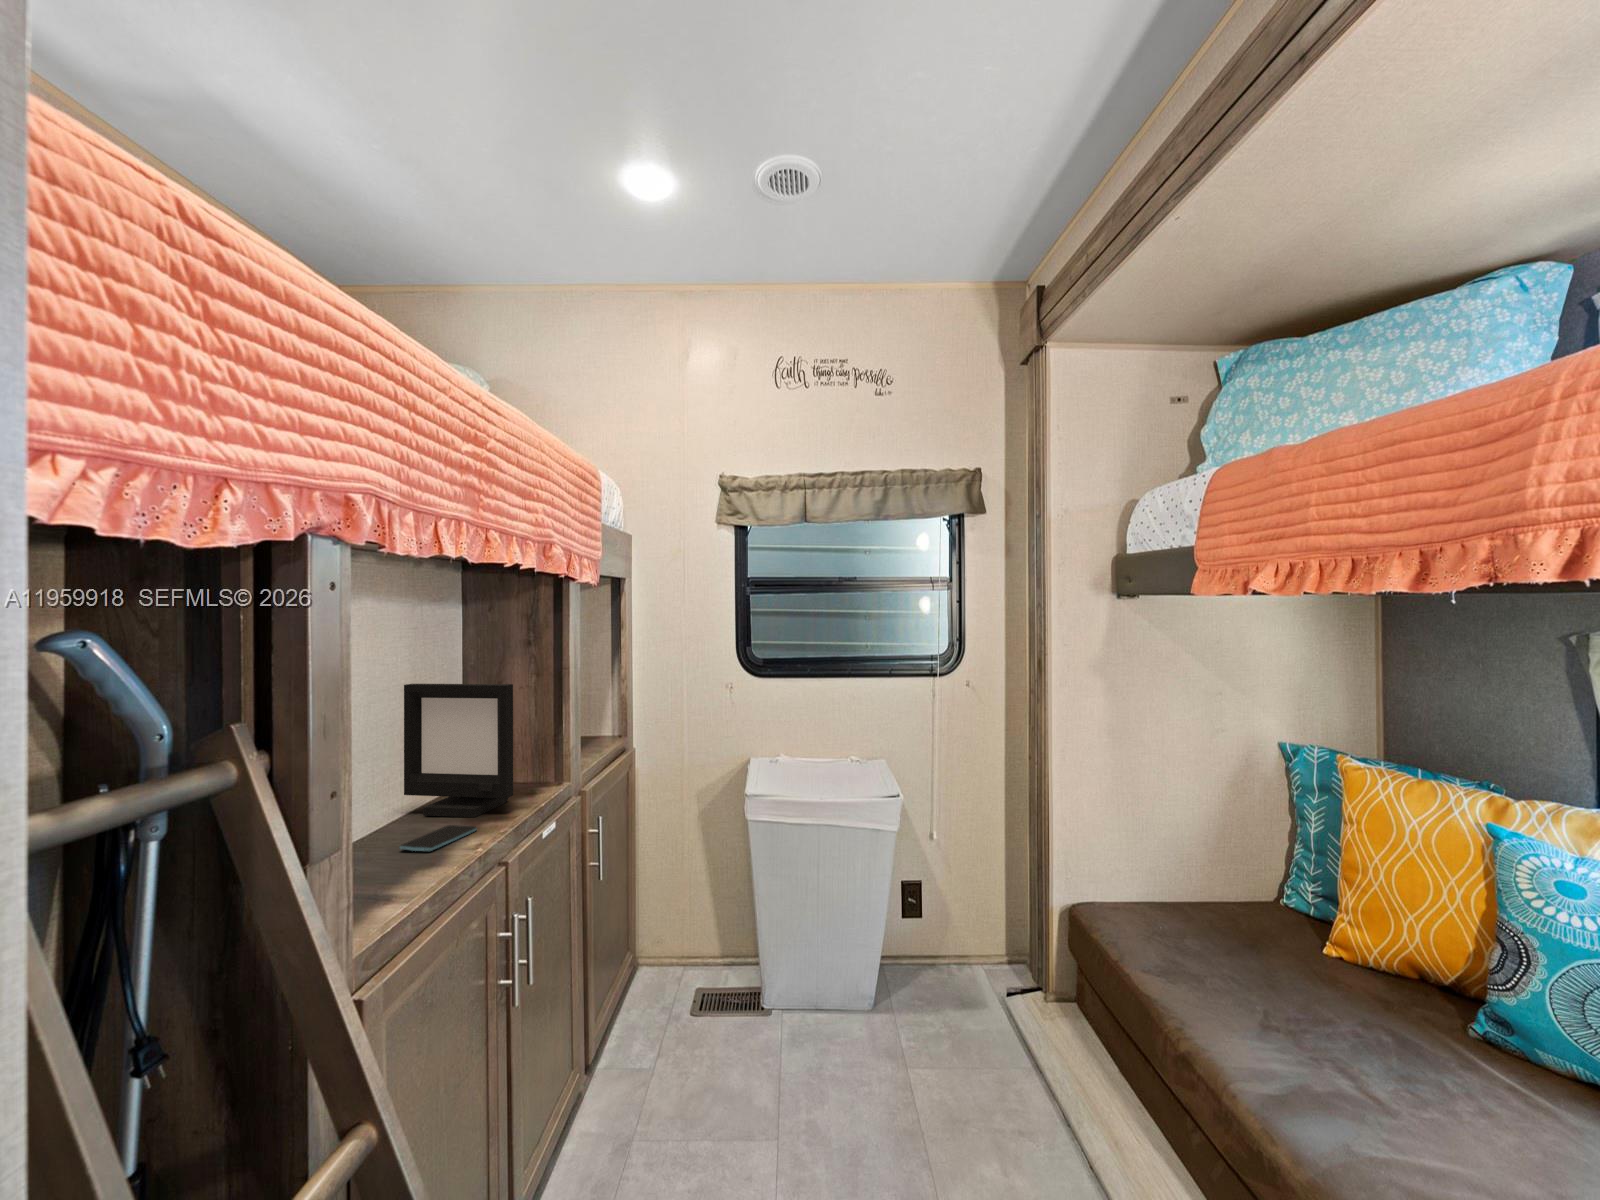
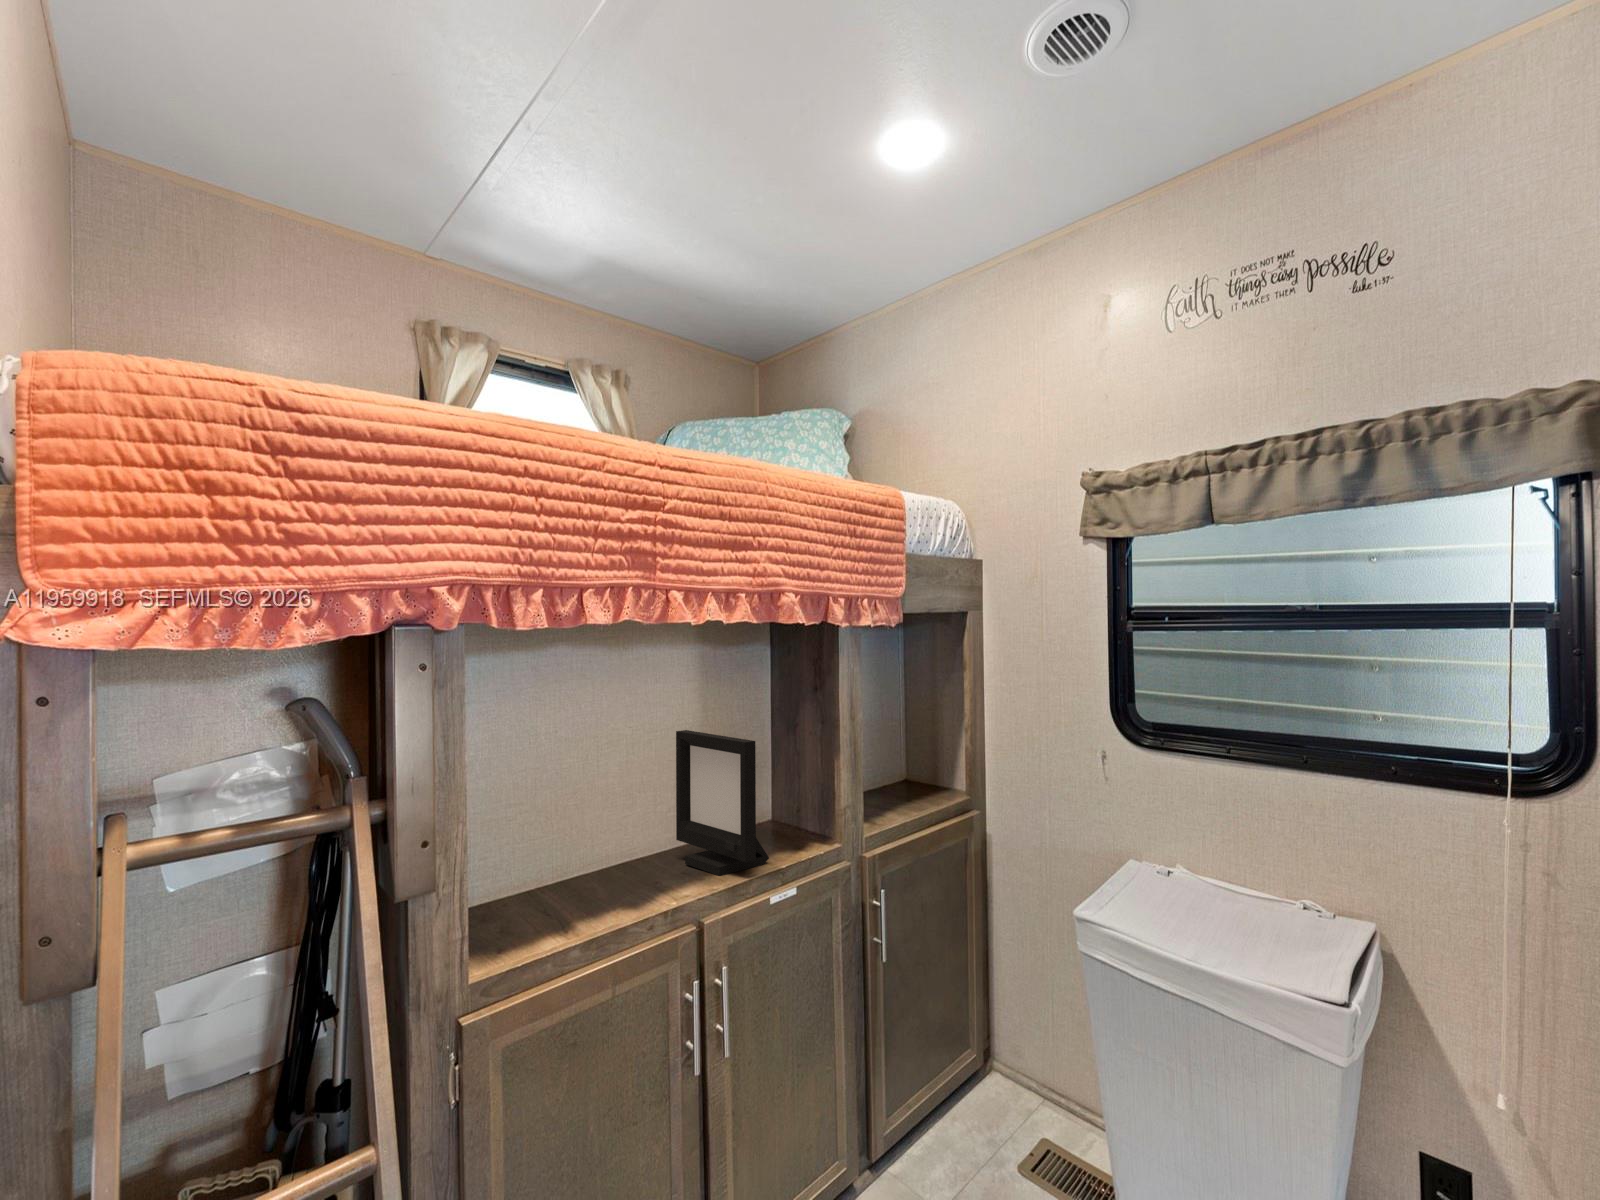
smartphone: present [399,825,477,851] -> none [623,881,701,906]

